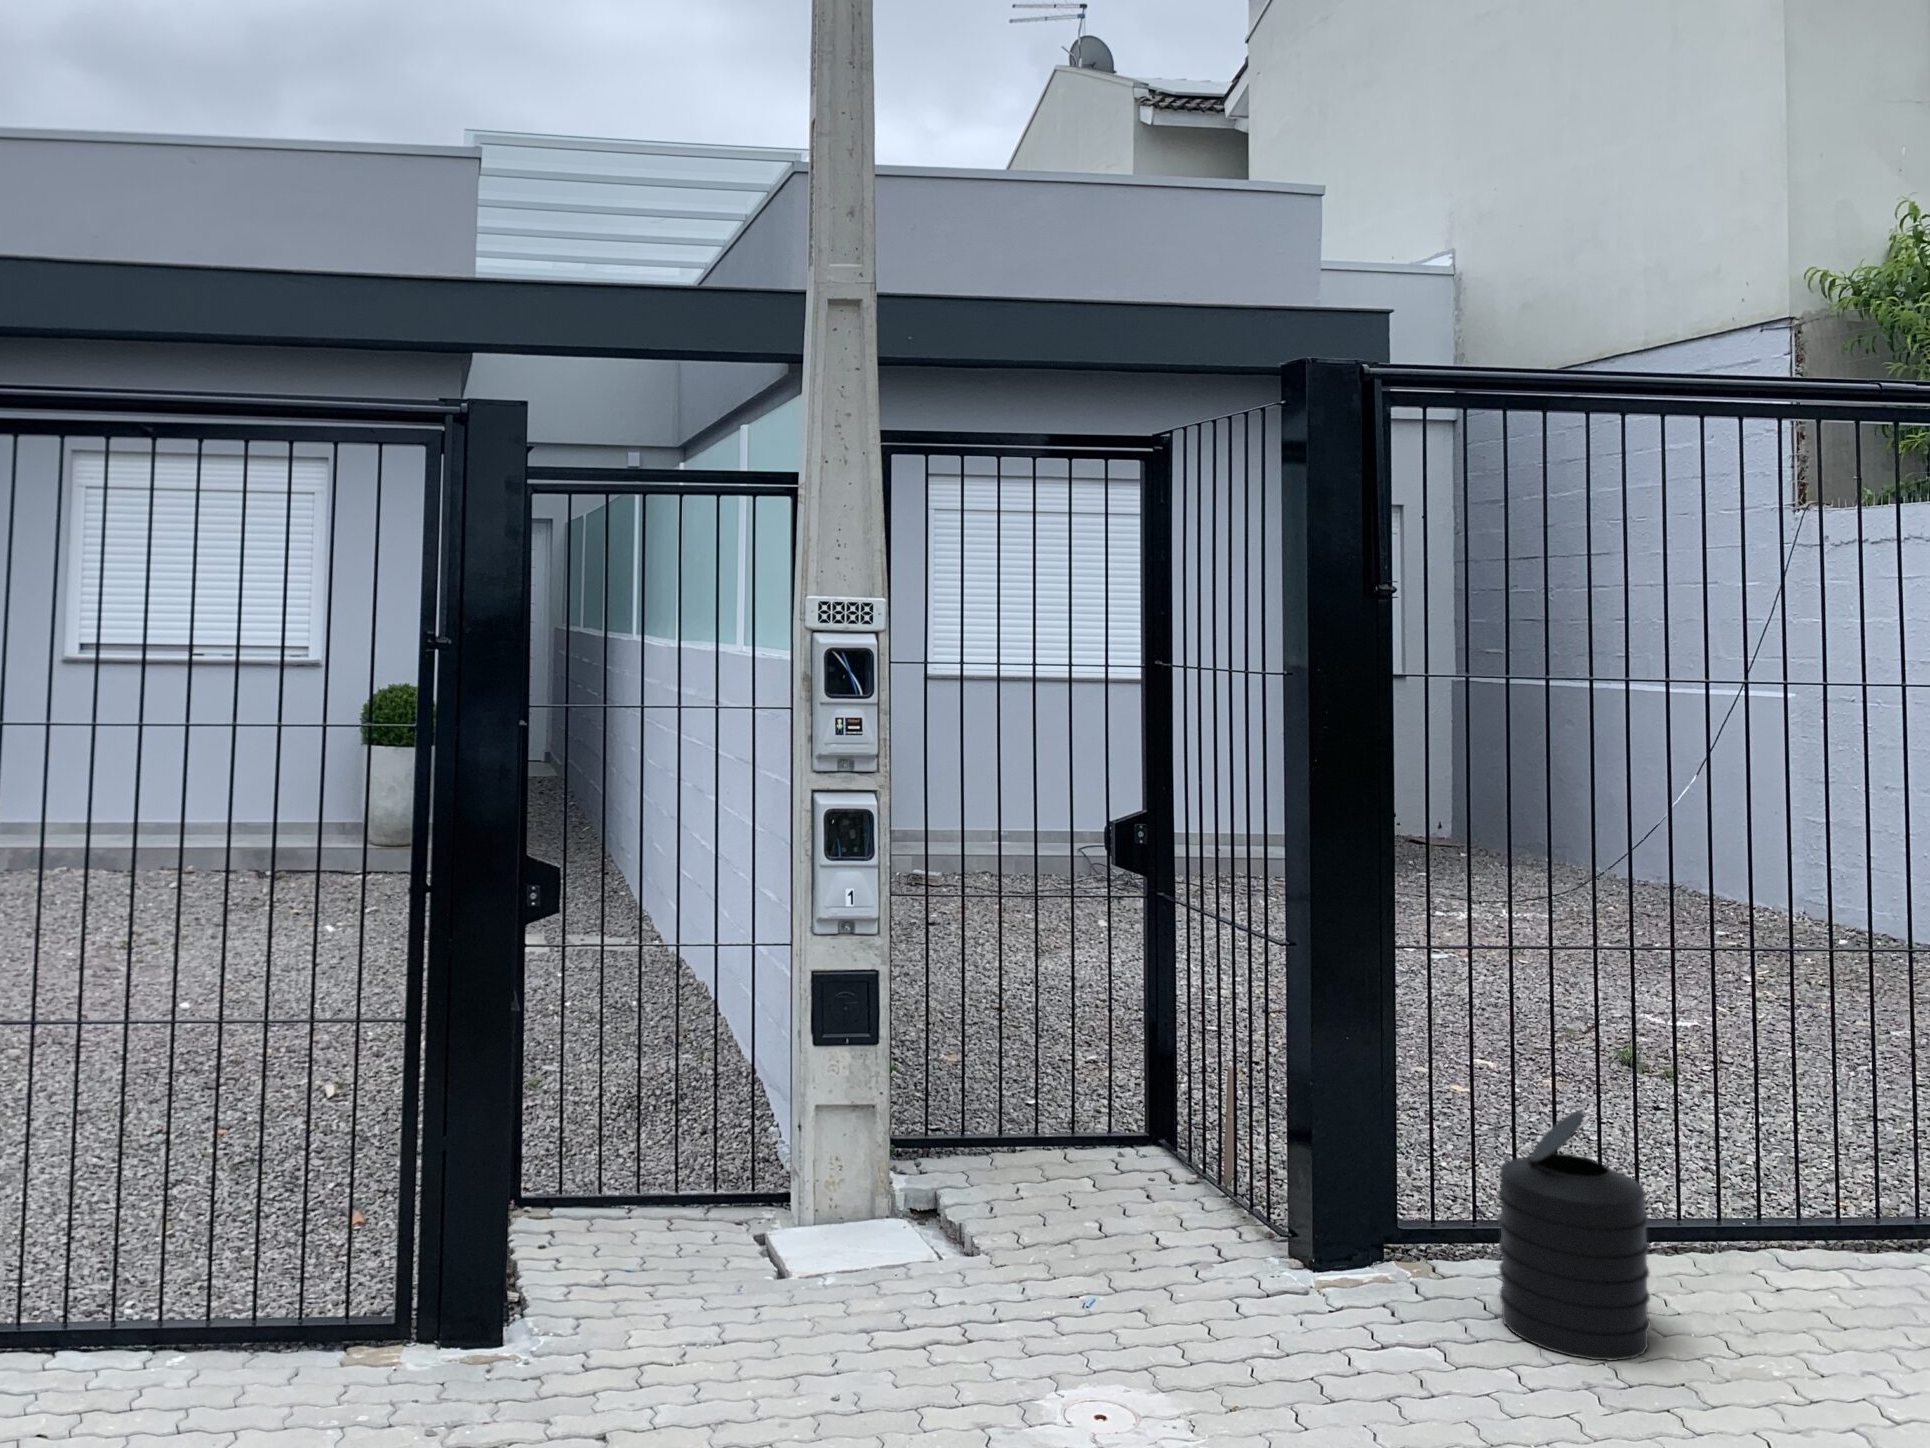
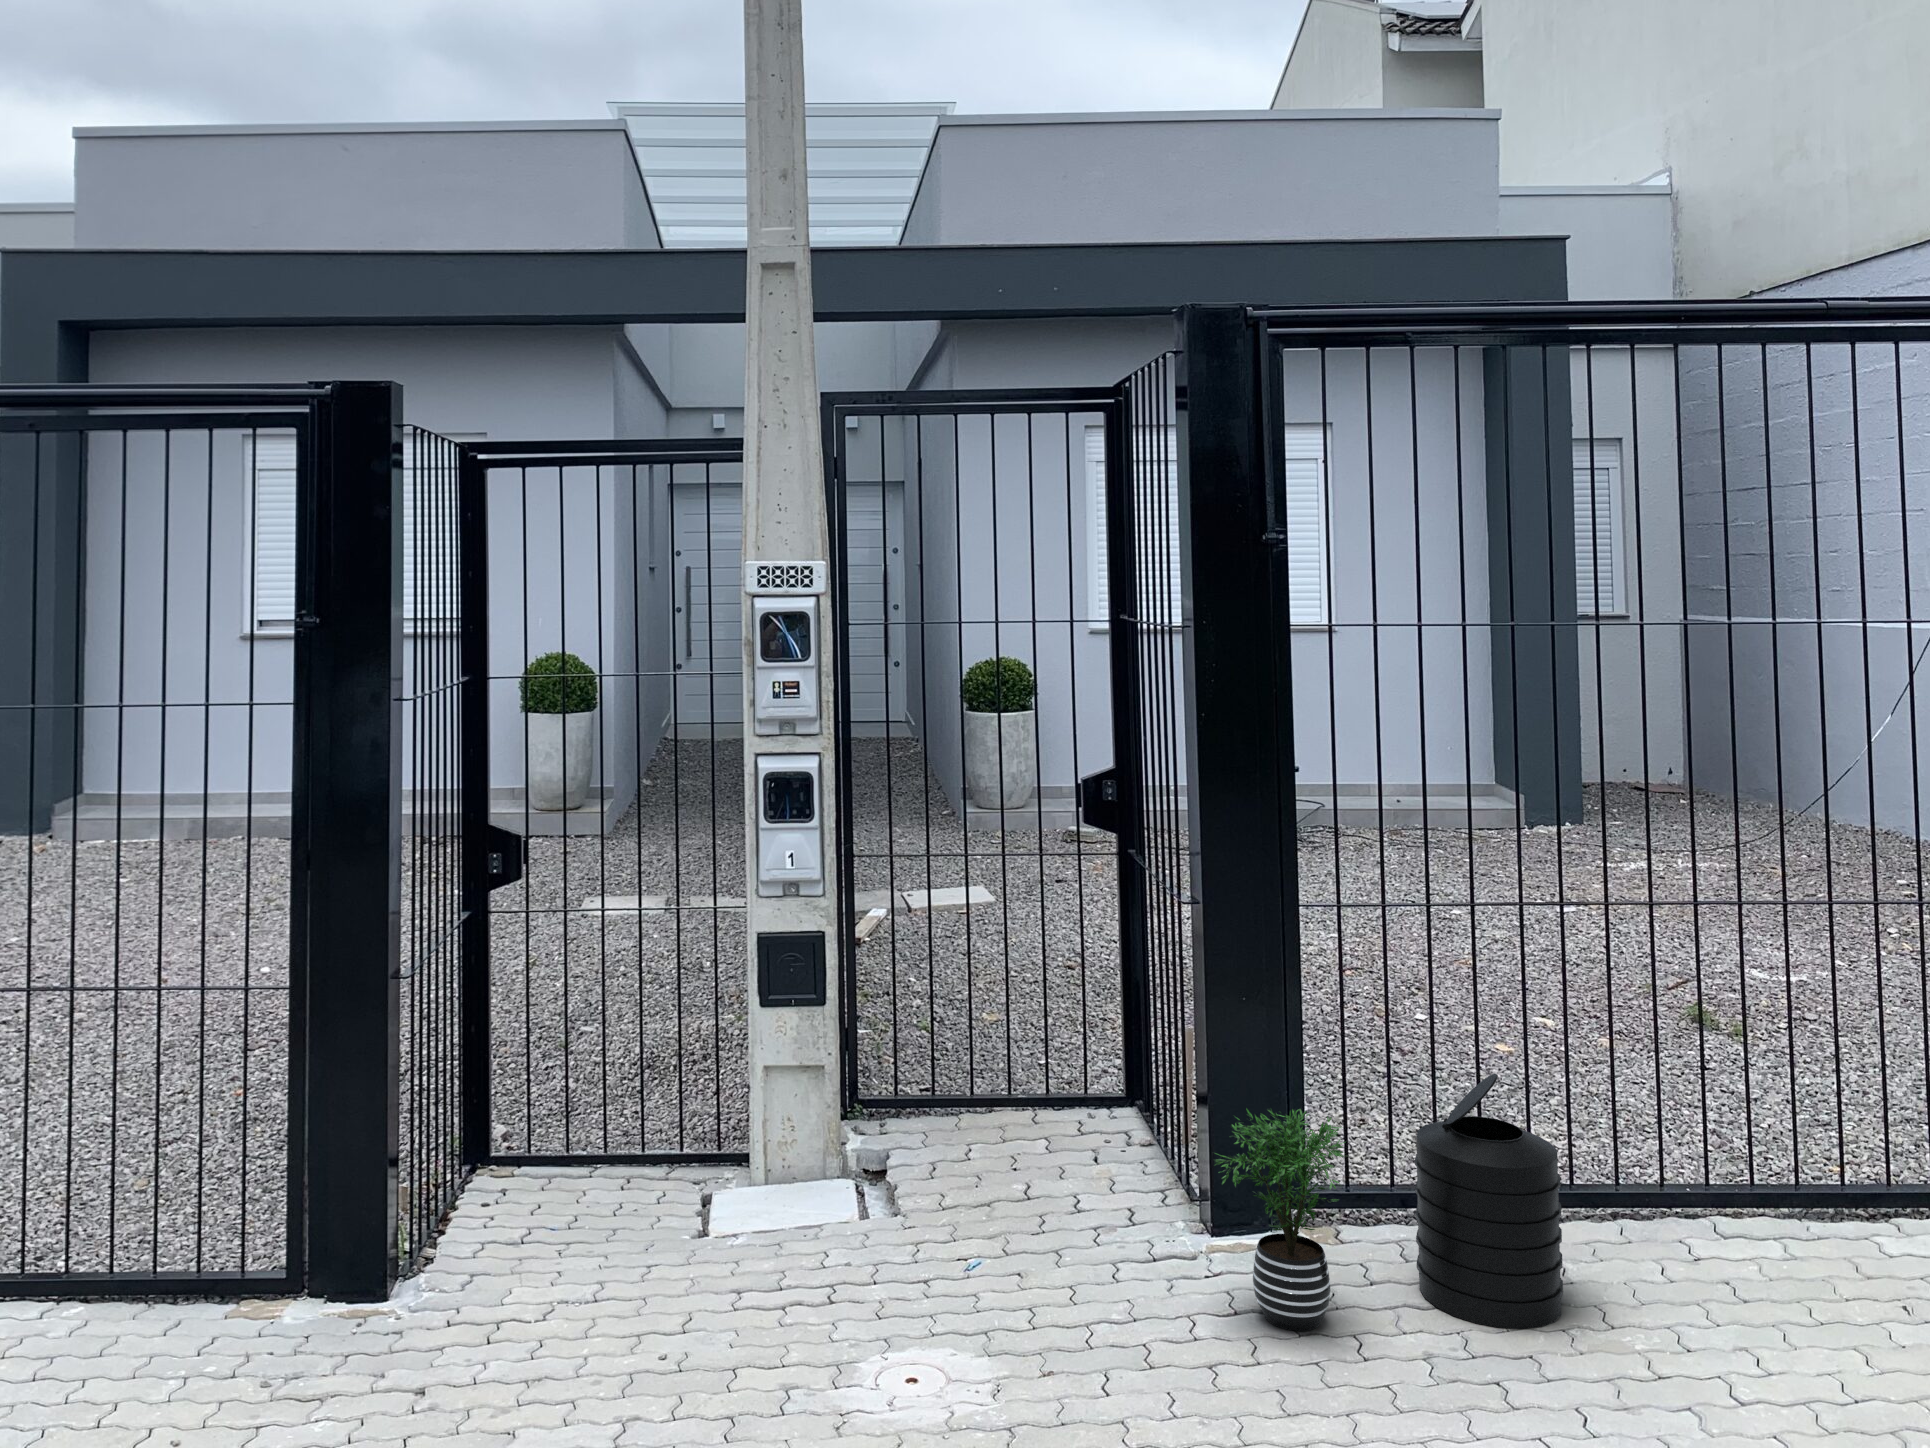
potted plant: none [1313,1144,1454,1365] -> present [1215,1108,1345,1331]

